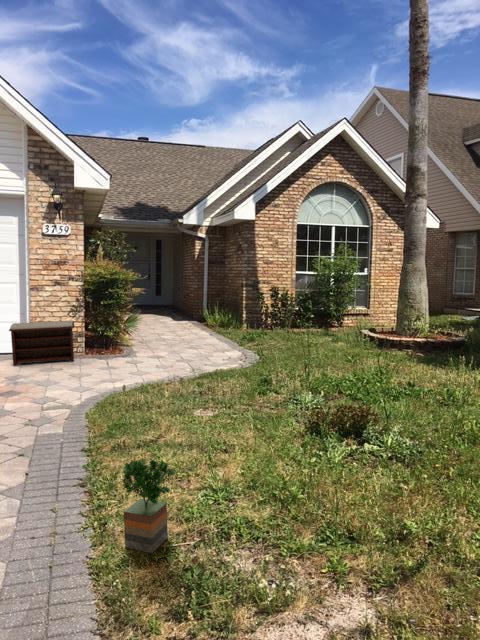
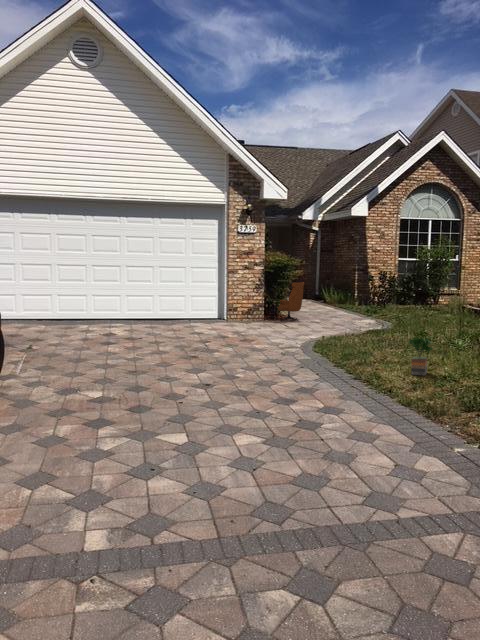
lounge chair: none [91,303,139,357] -> present [268,282,304,321]
bench: present [9,321,74,366] -> none [216,295,262,326]

